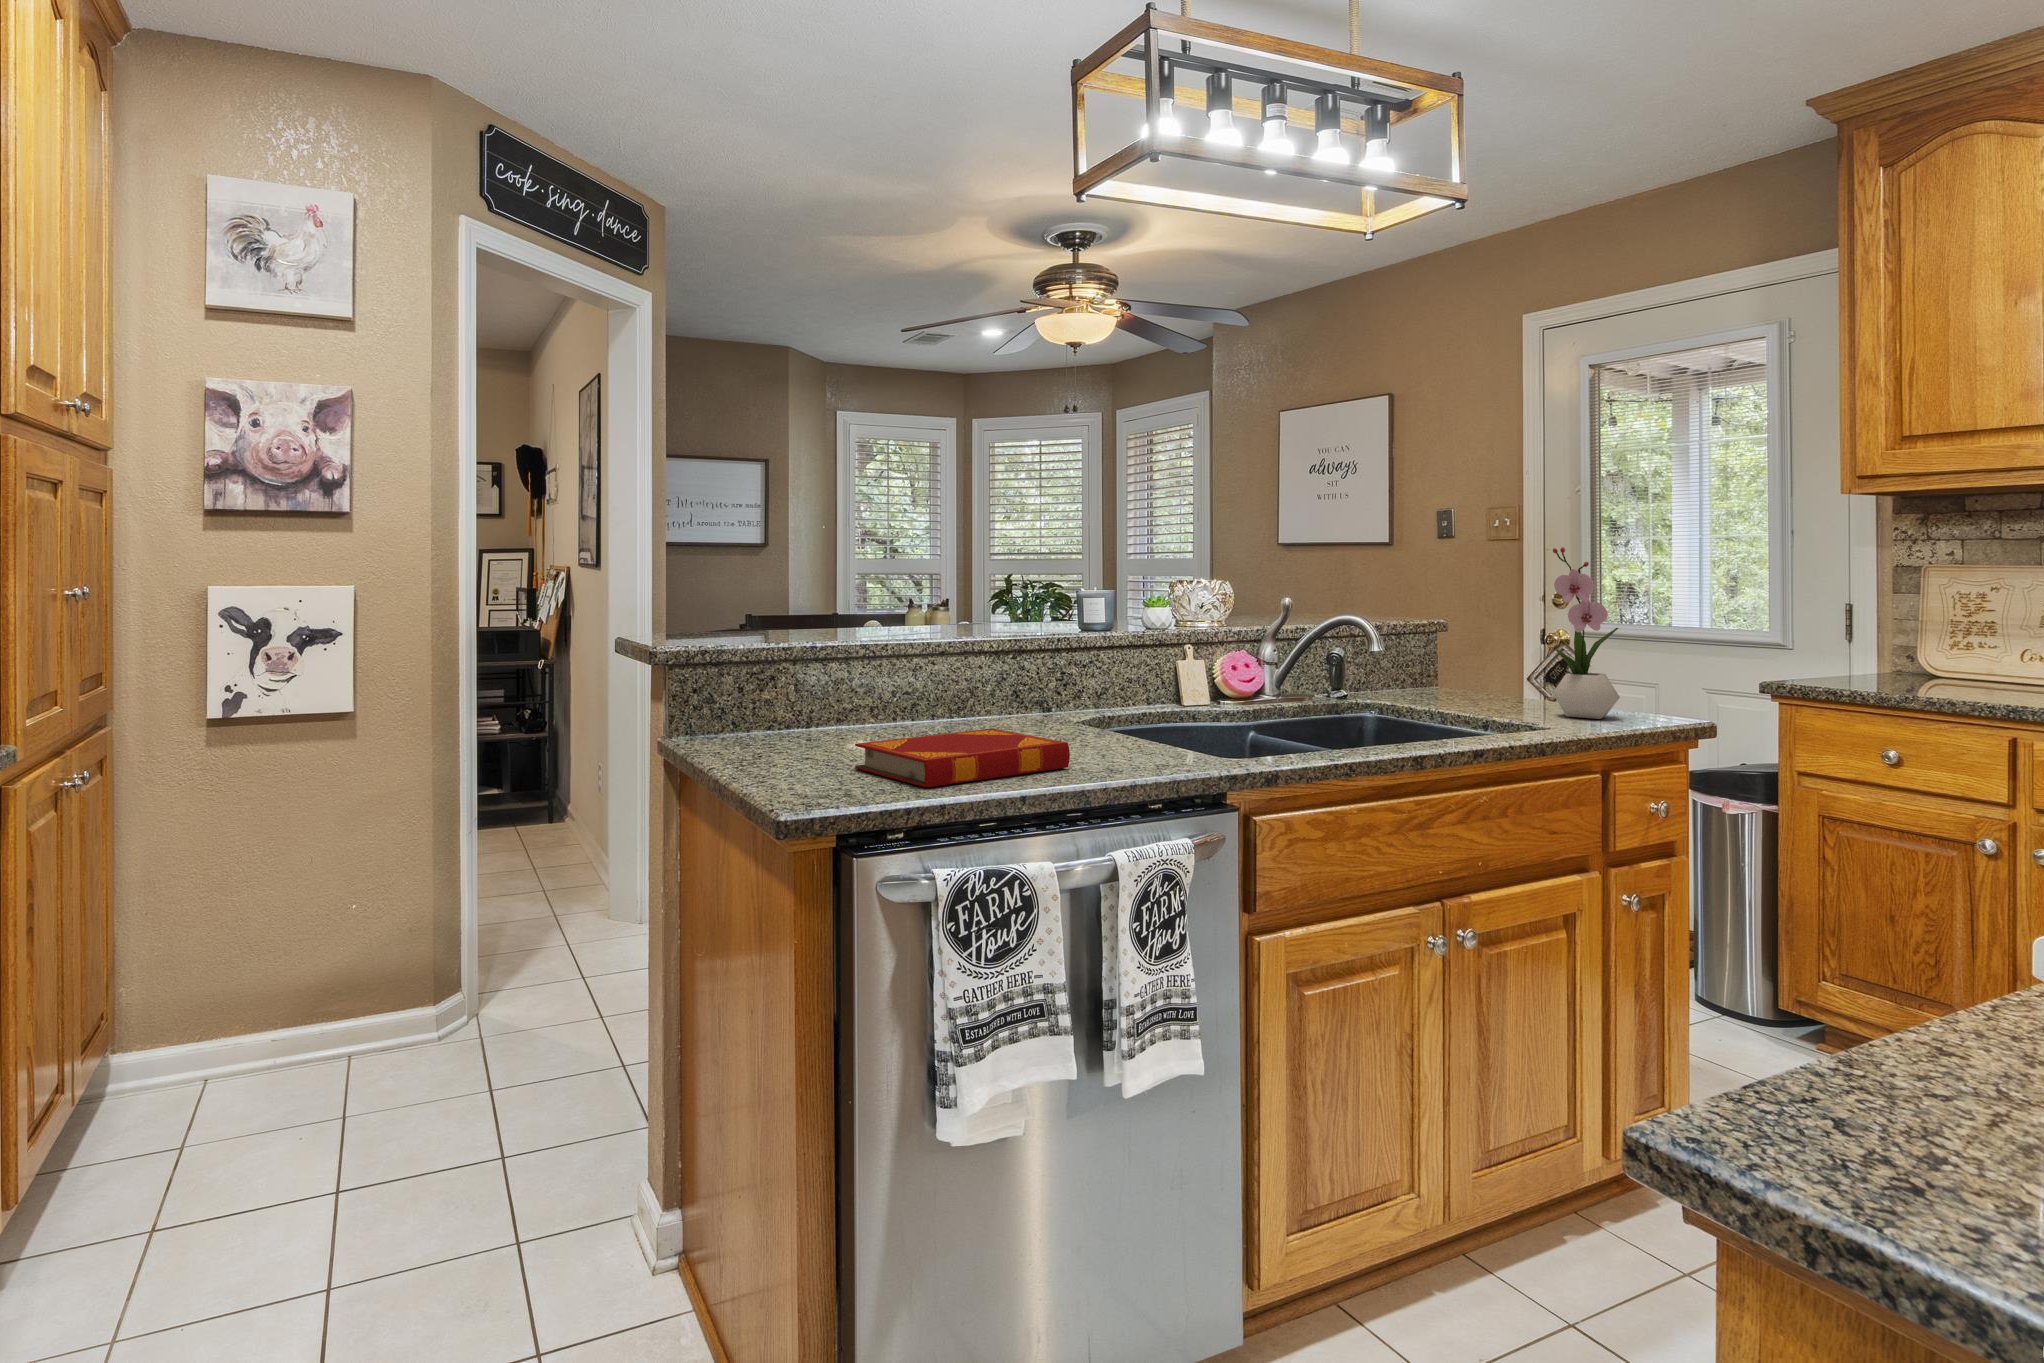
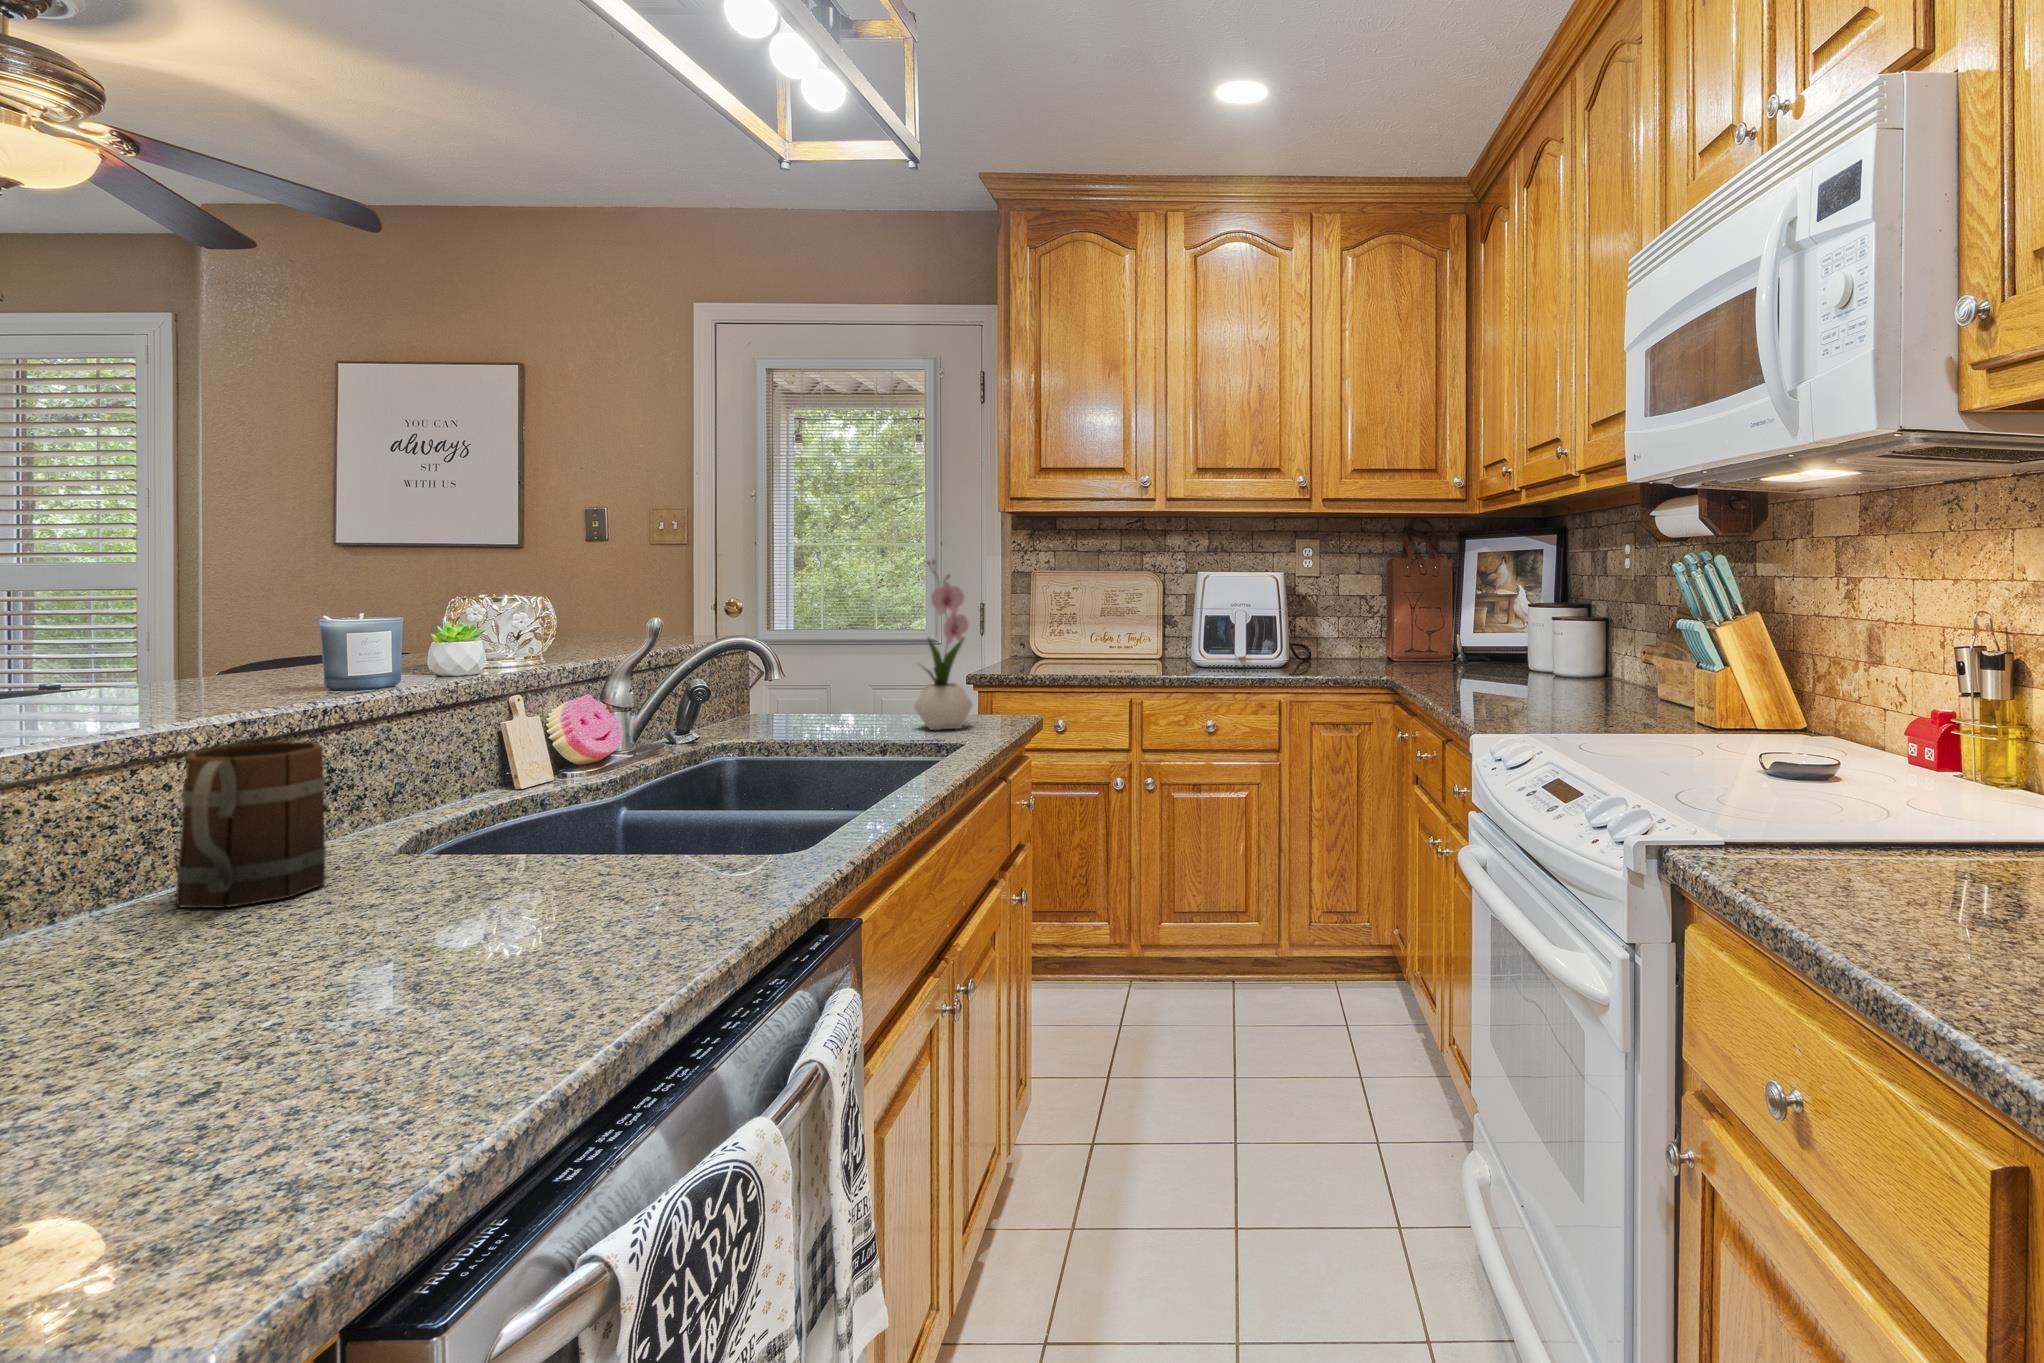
mug: none [957,648,1030,729] -> present [176,741,326,908]
hardback book: present [855,728,1070,787] -> none [128,898,612,1099]

